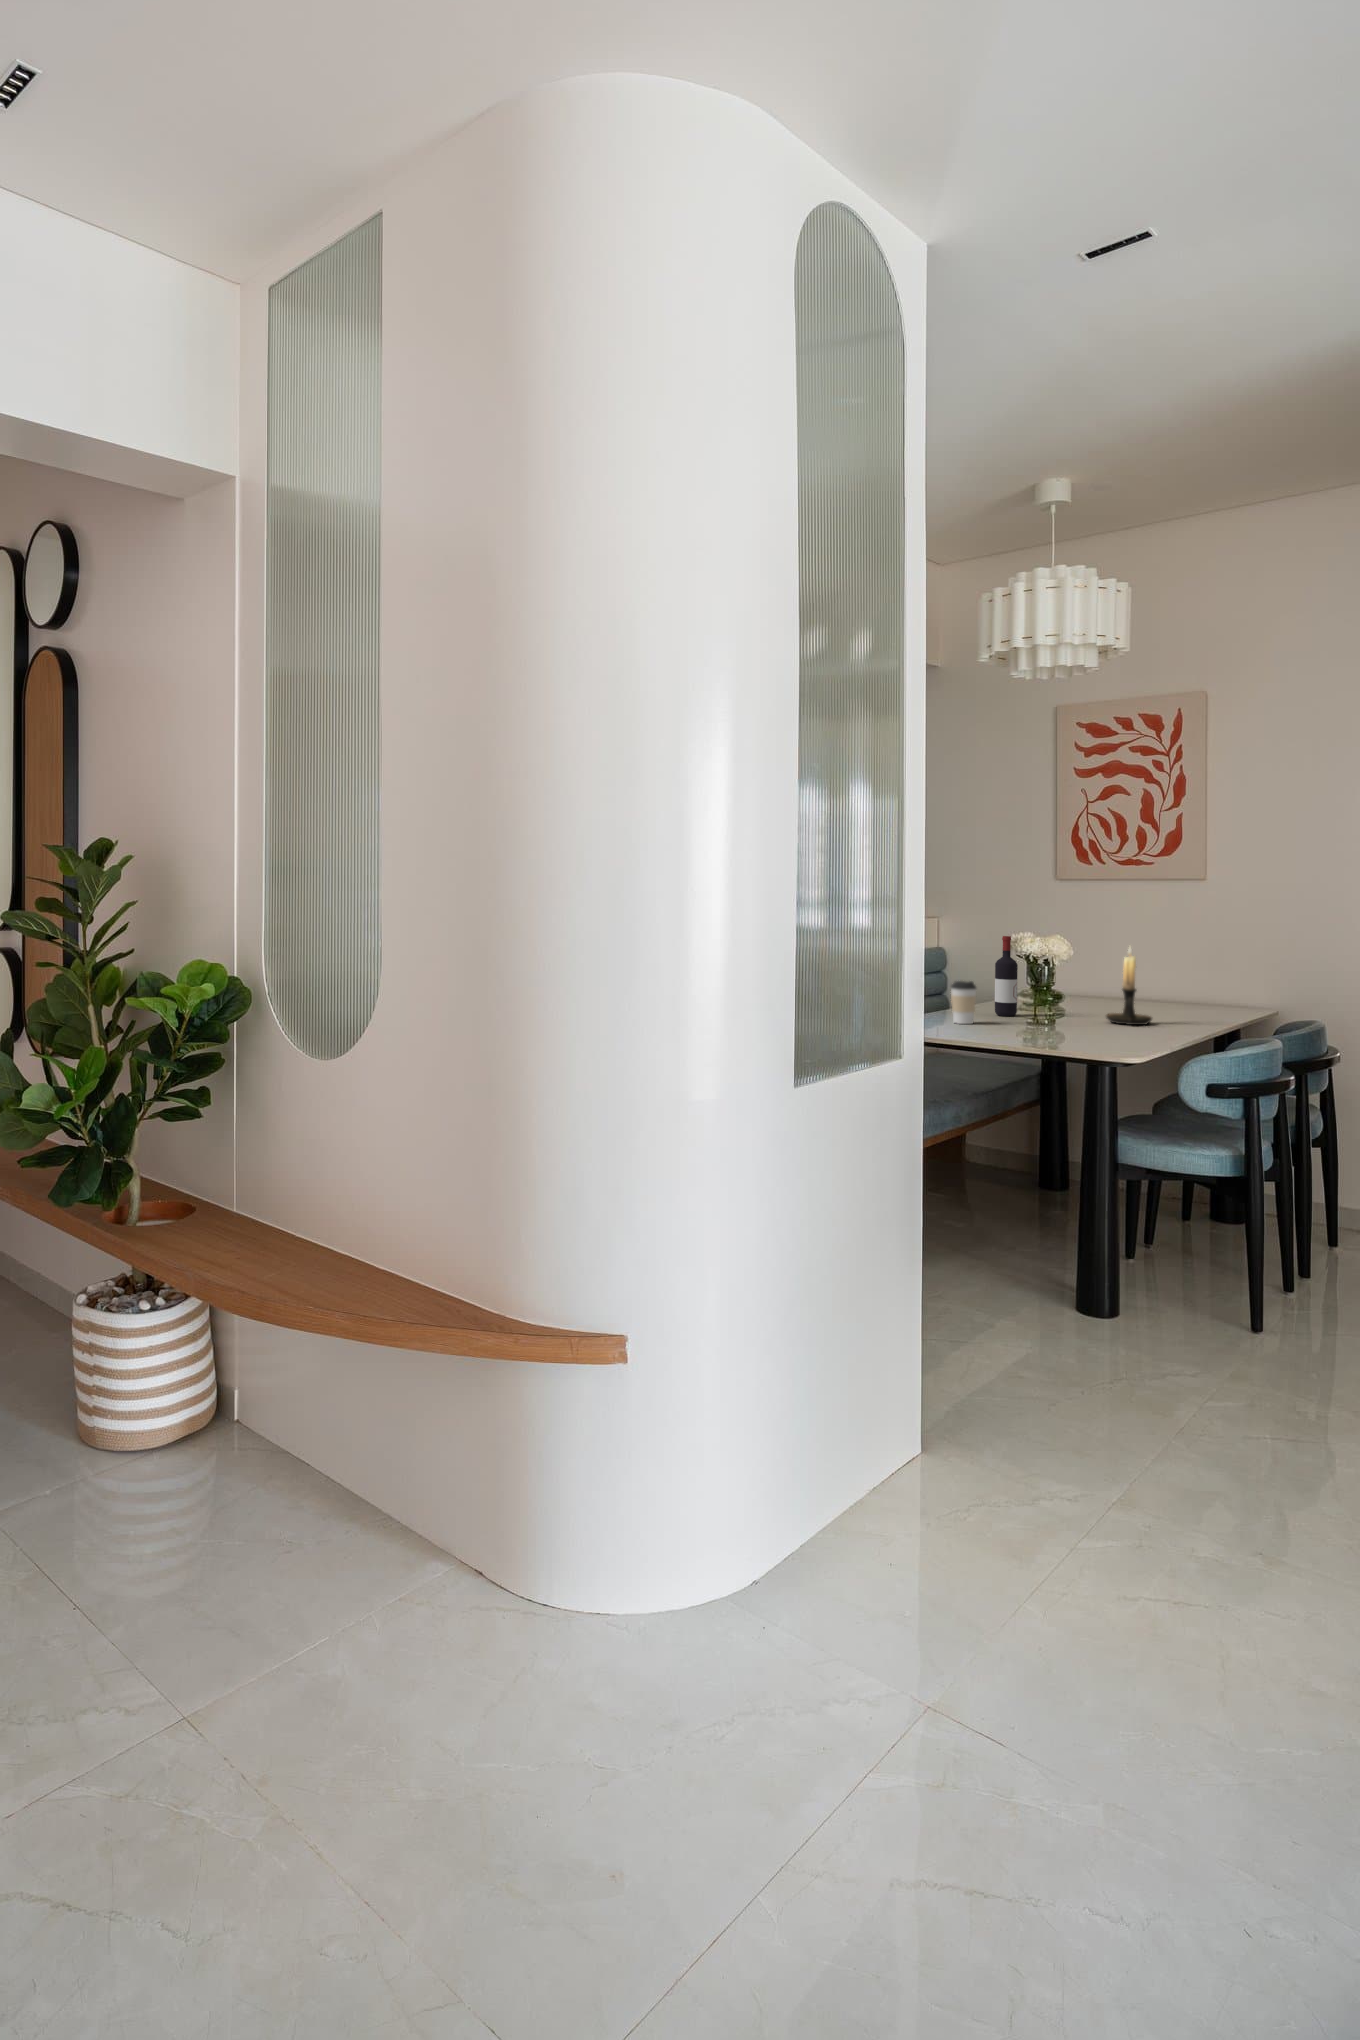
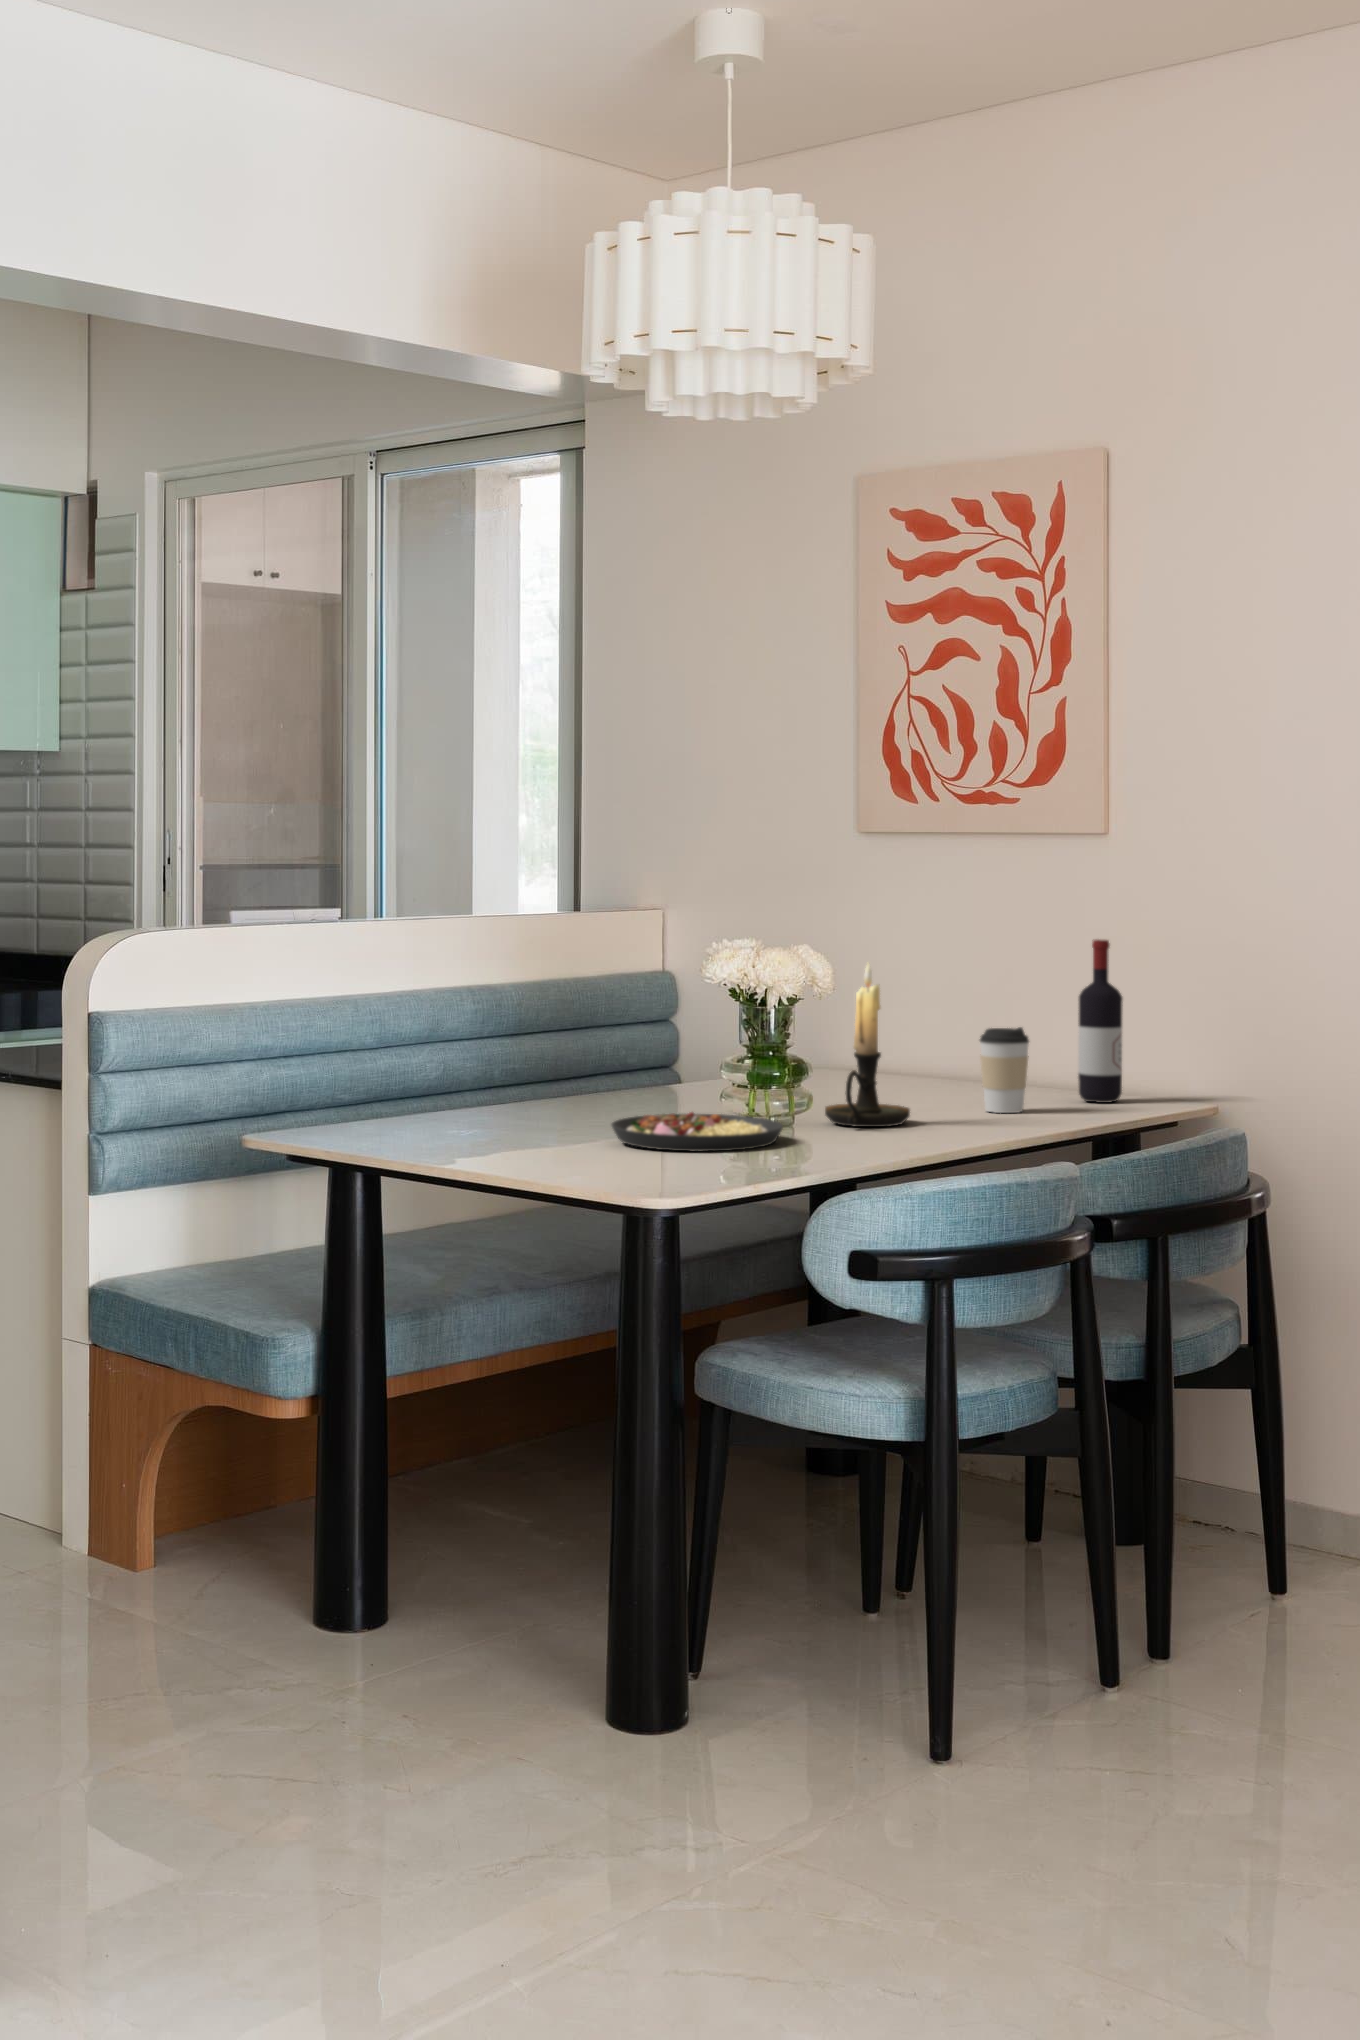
wine bottle: present [995,936,1018,1016] -> present [1078,939,1123,1103]
coffee cup: present [951,981,976,1024] -> present [980,1027,1029,1113]
plate: none [1025,1017,1116,1036] -> present [611,1112,783,1151]

